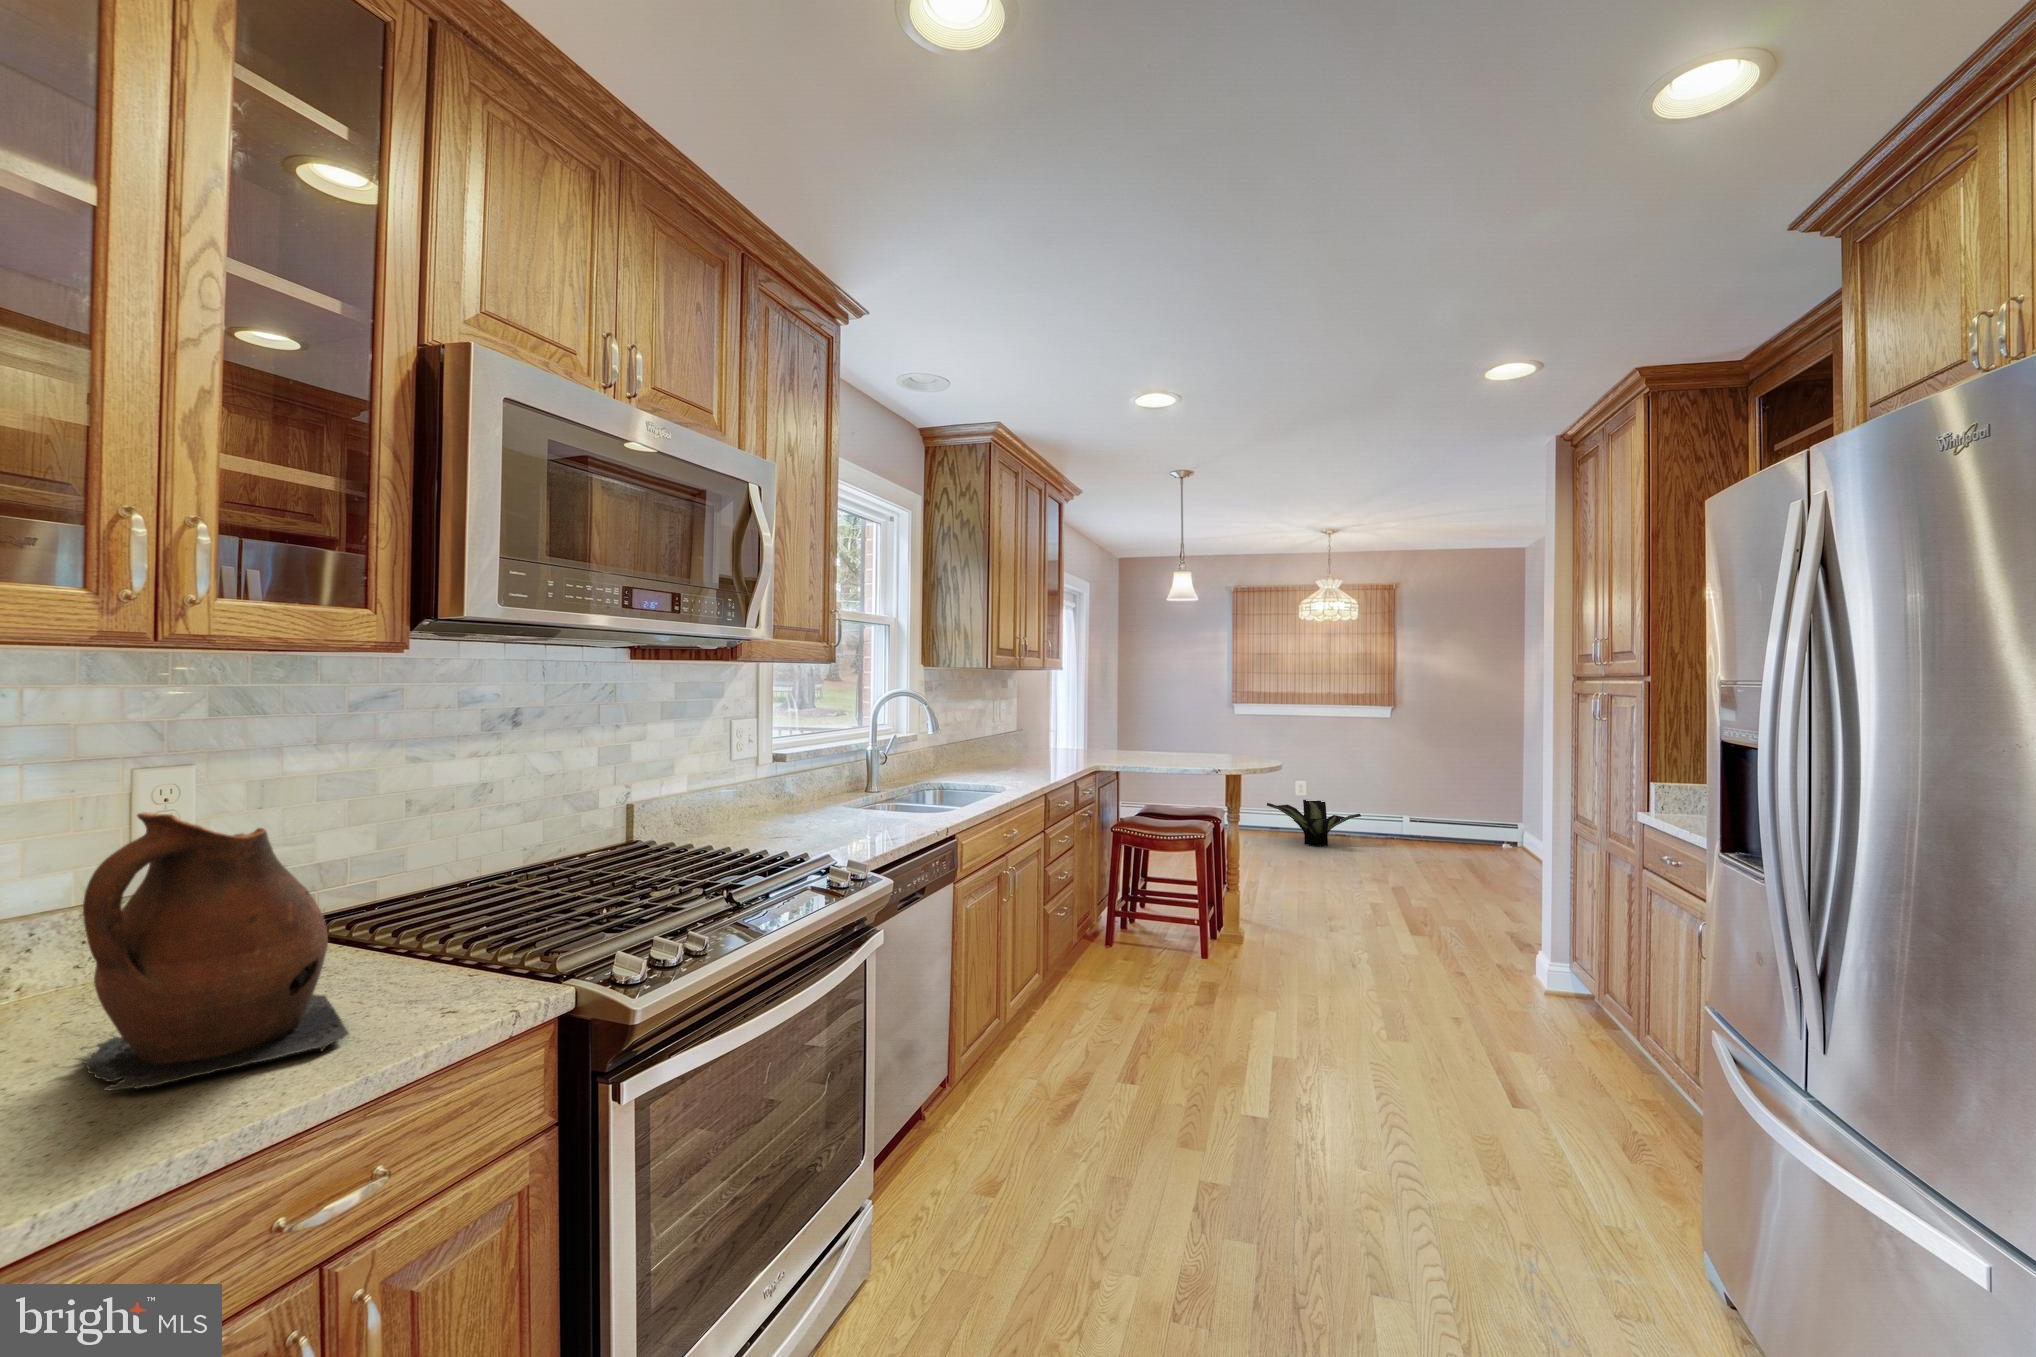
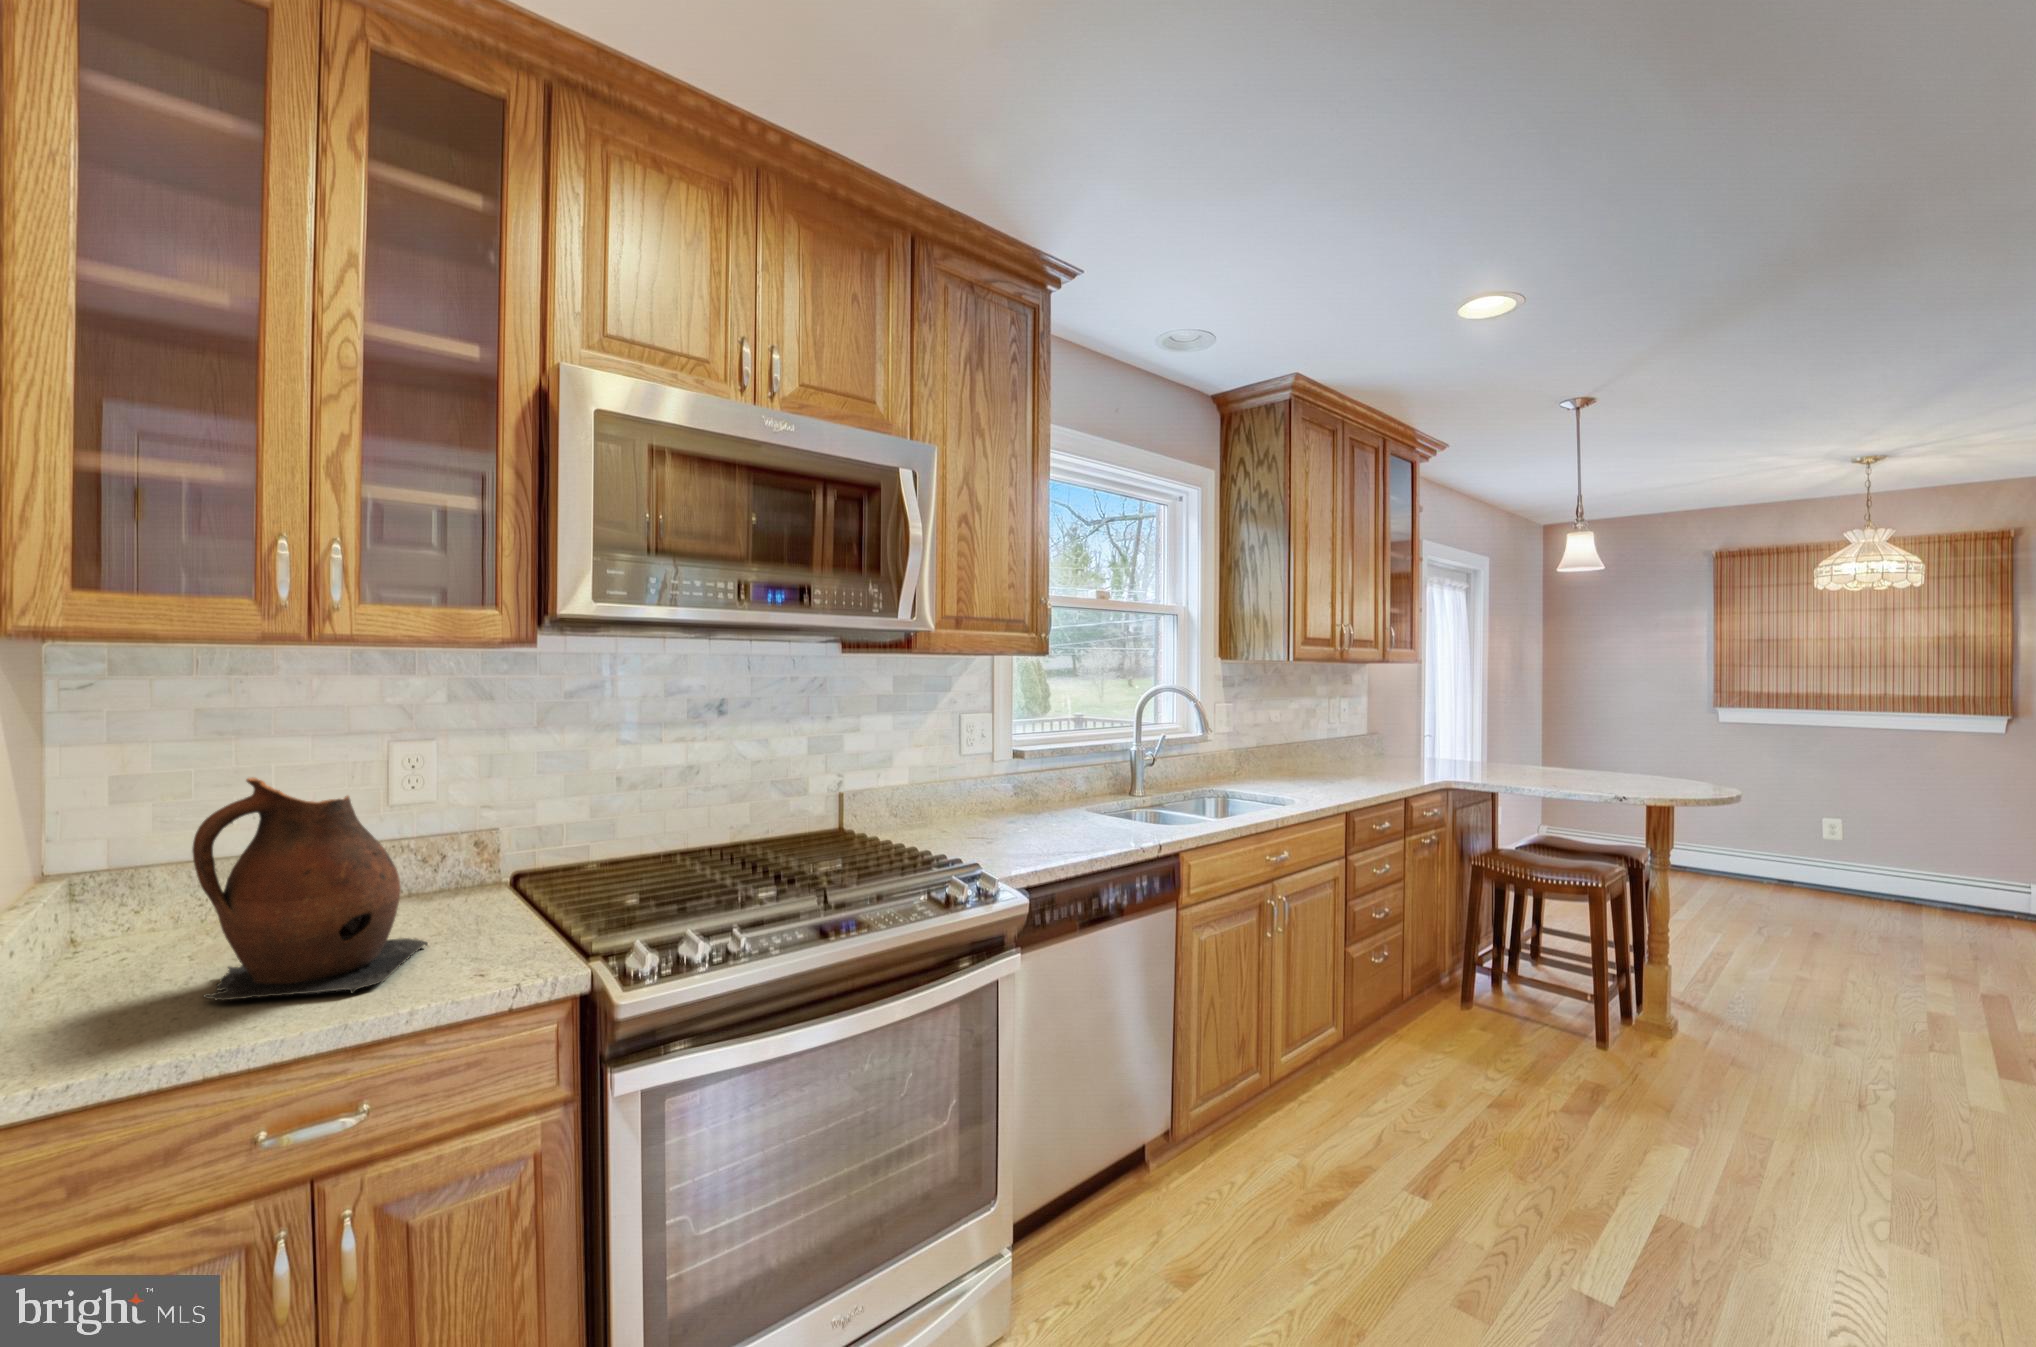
potted plant: present [1267,800,1361,846] -> none [1773,844,1949,914]

